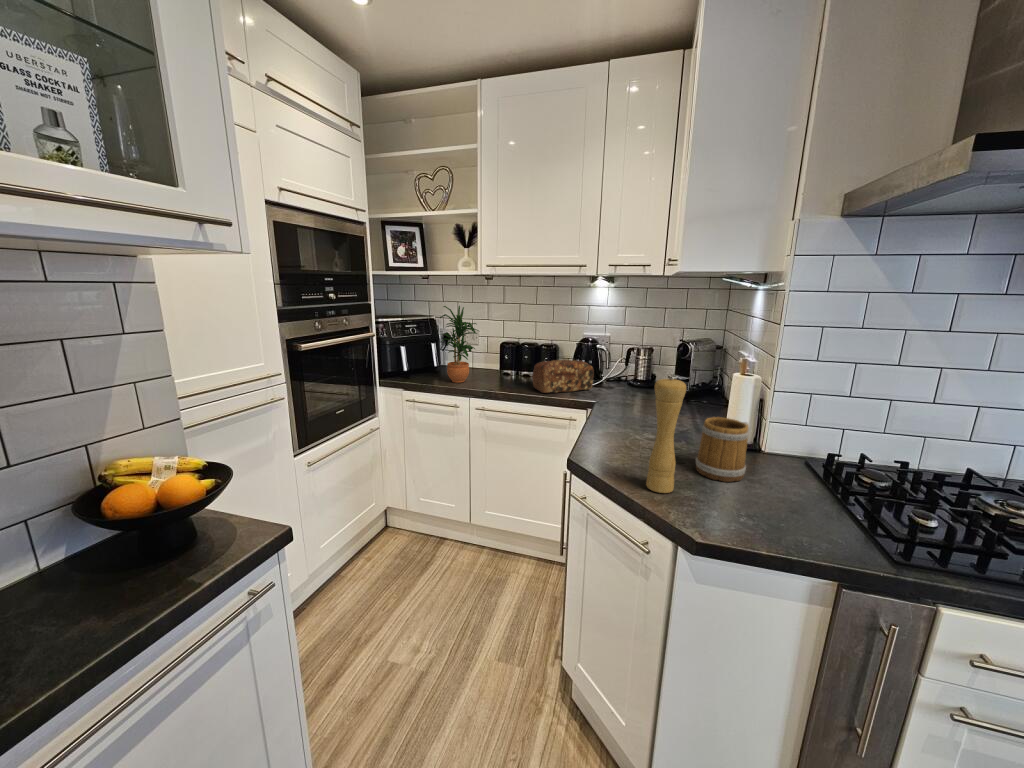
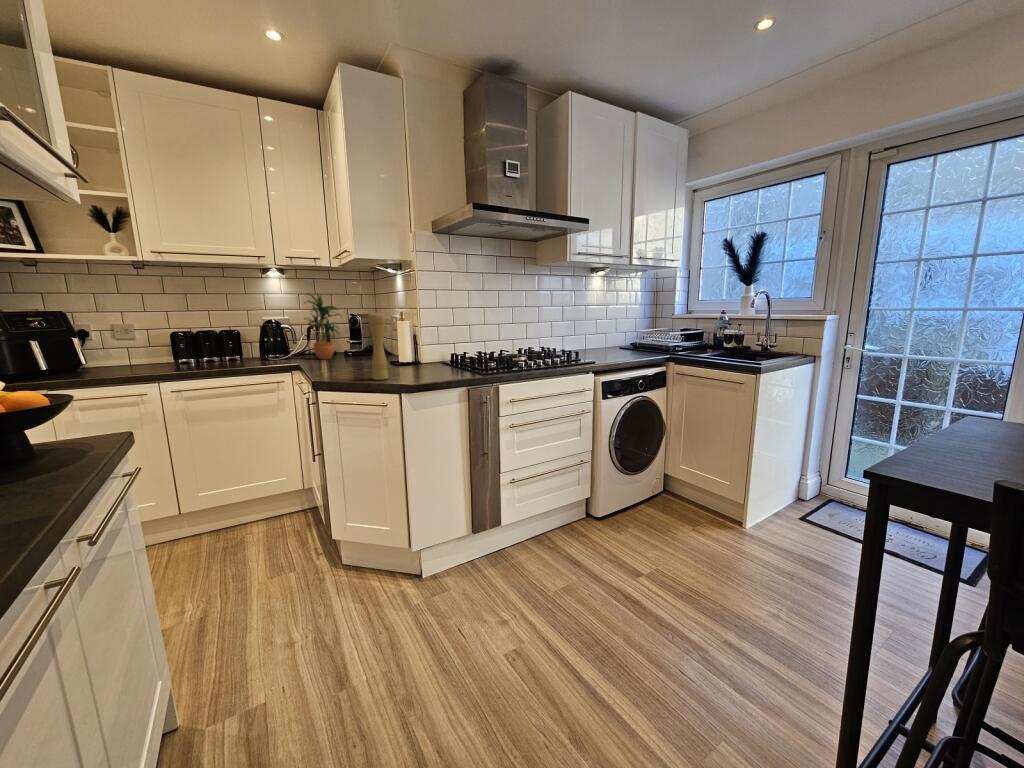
potted plant: present [440,306,479,383] -> present [304,293,339,359]
bread loaf: present [532,359,594,393] -> none [228,337,288,365]
mug: present [696,417,749,482] -> none [392,341,419,373]

